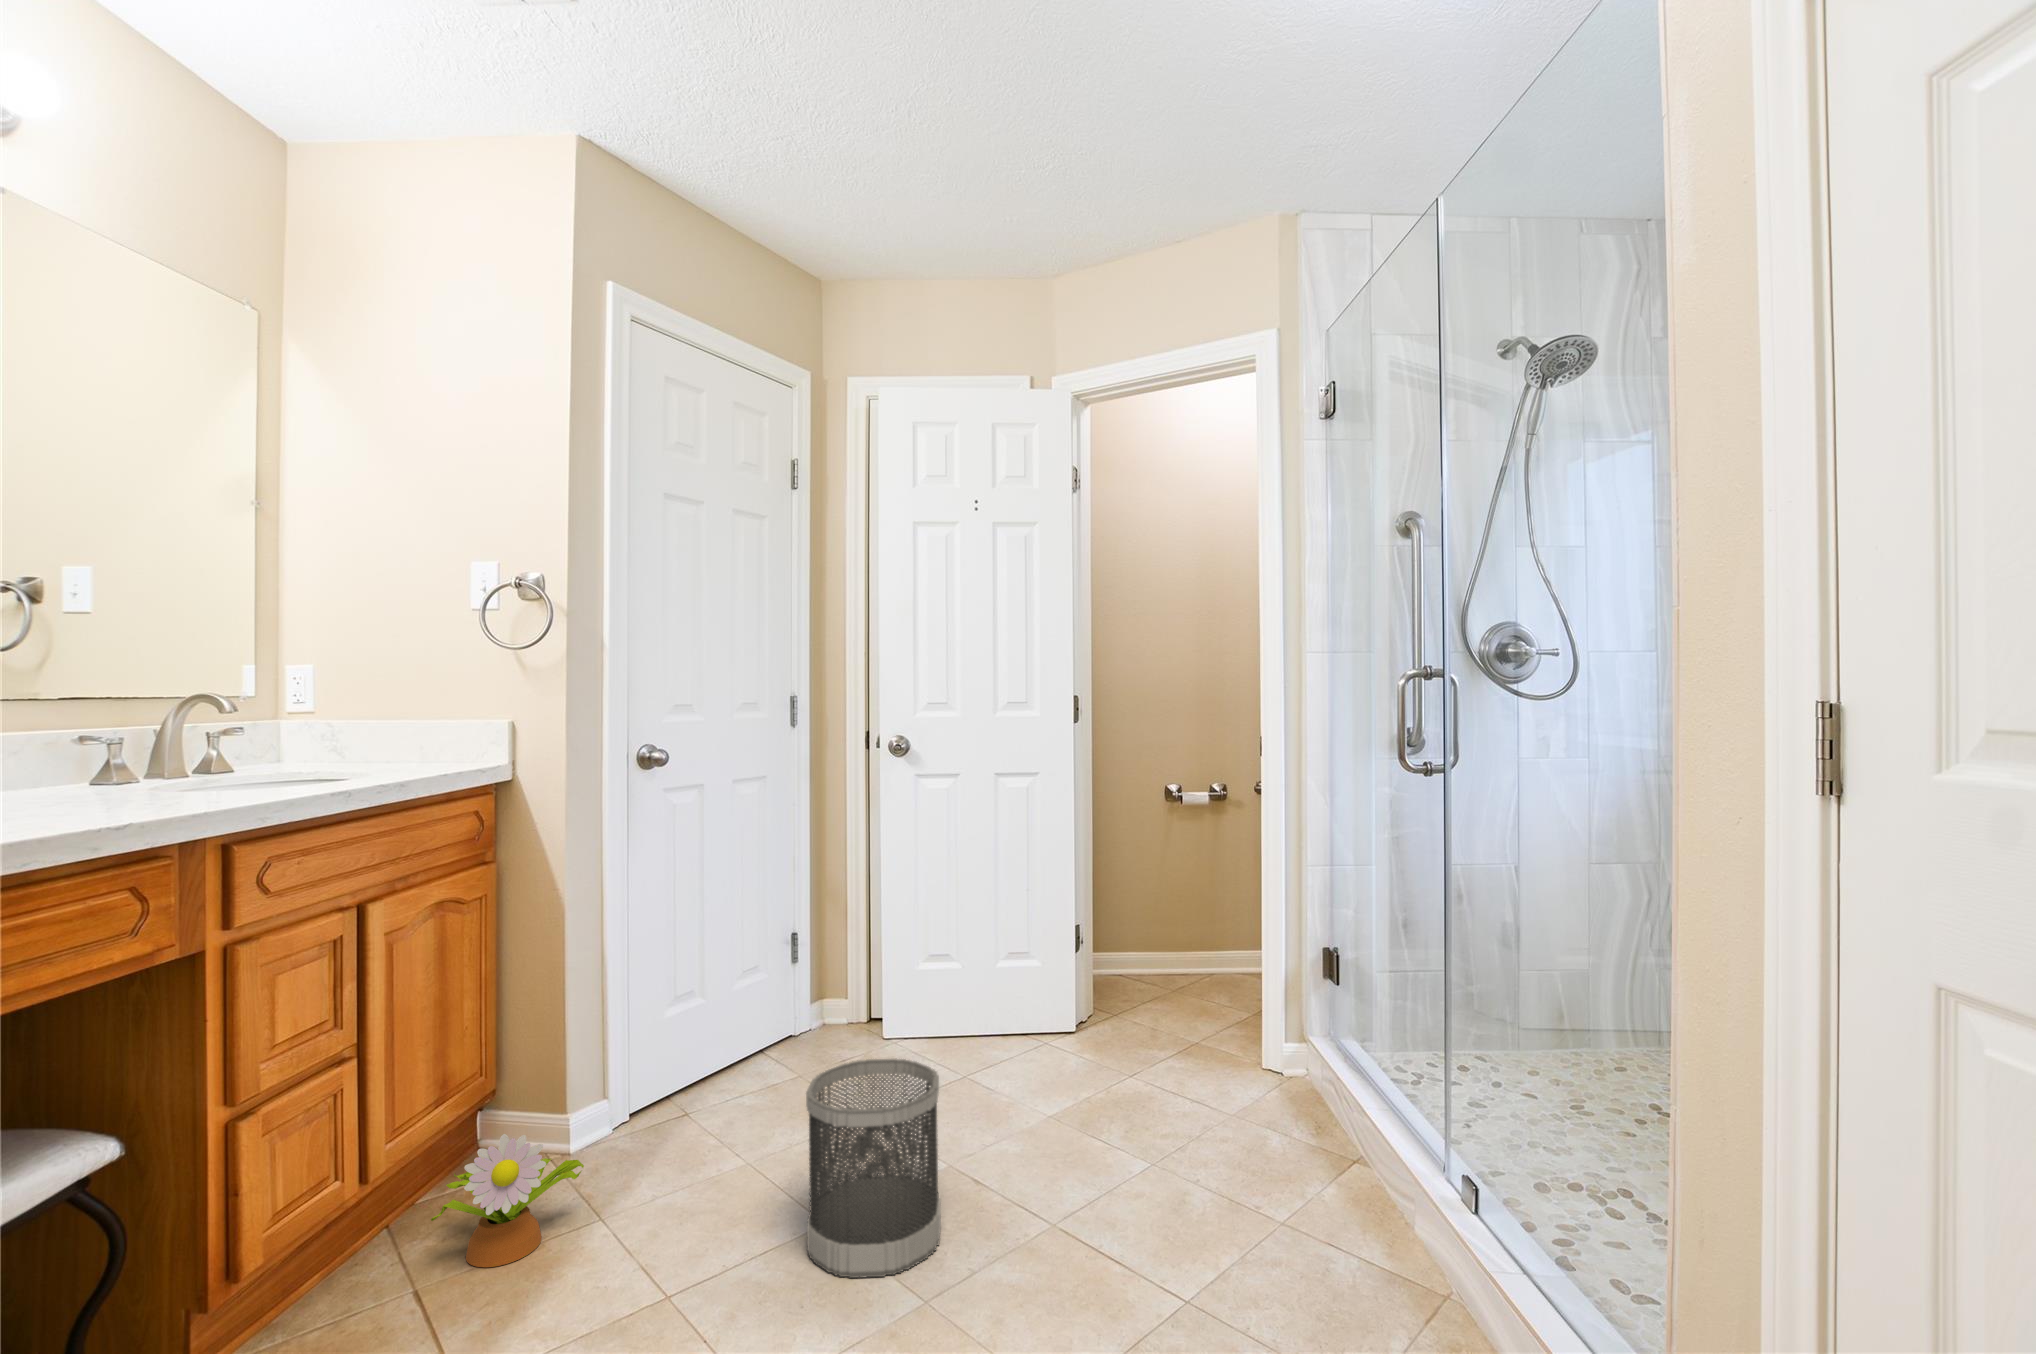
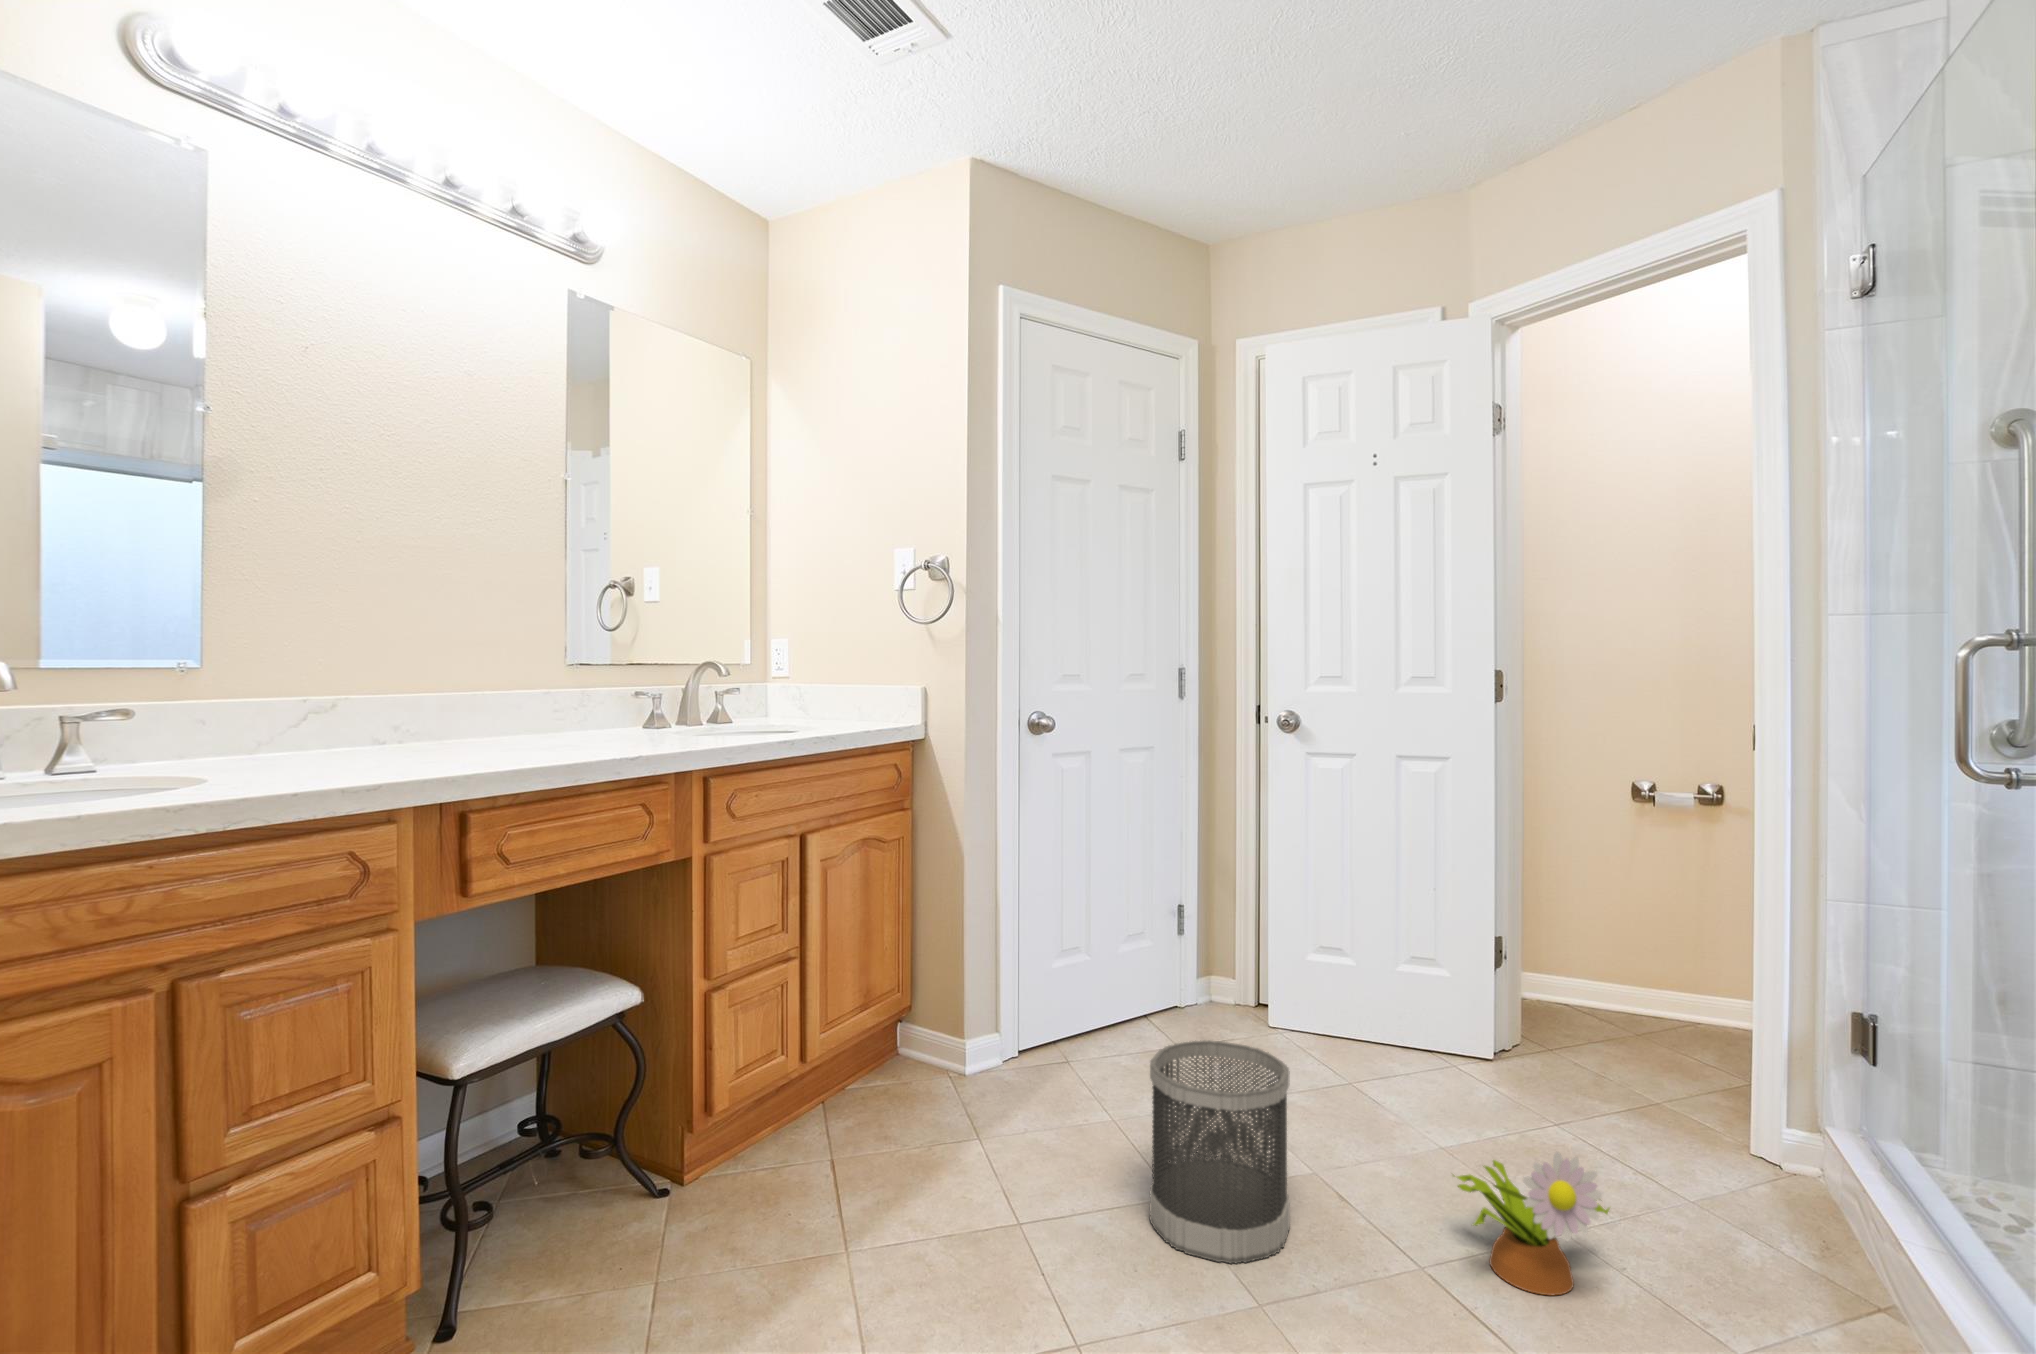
decorative plant: present [431,1134,584,1267] -> present [1453,1151,1610,1295]

